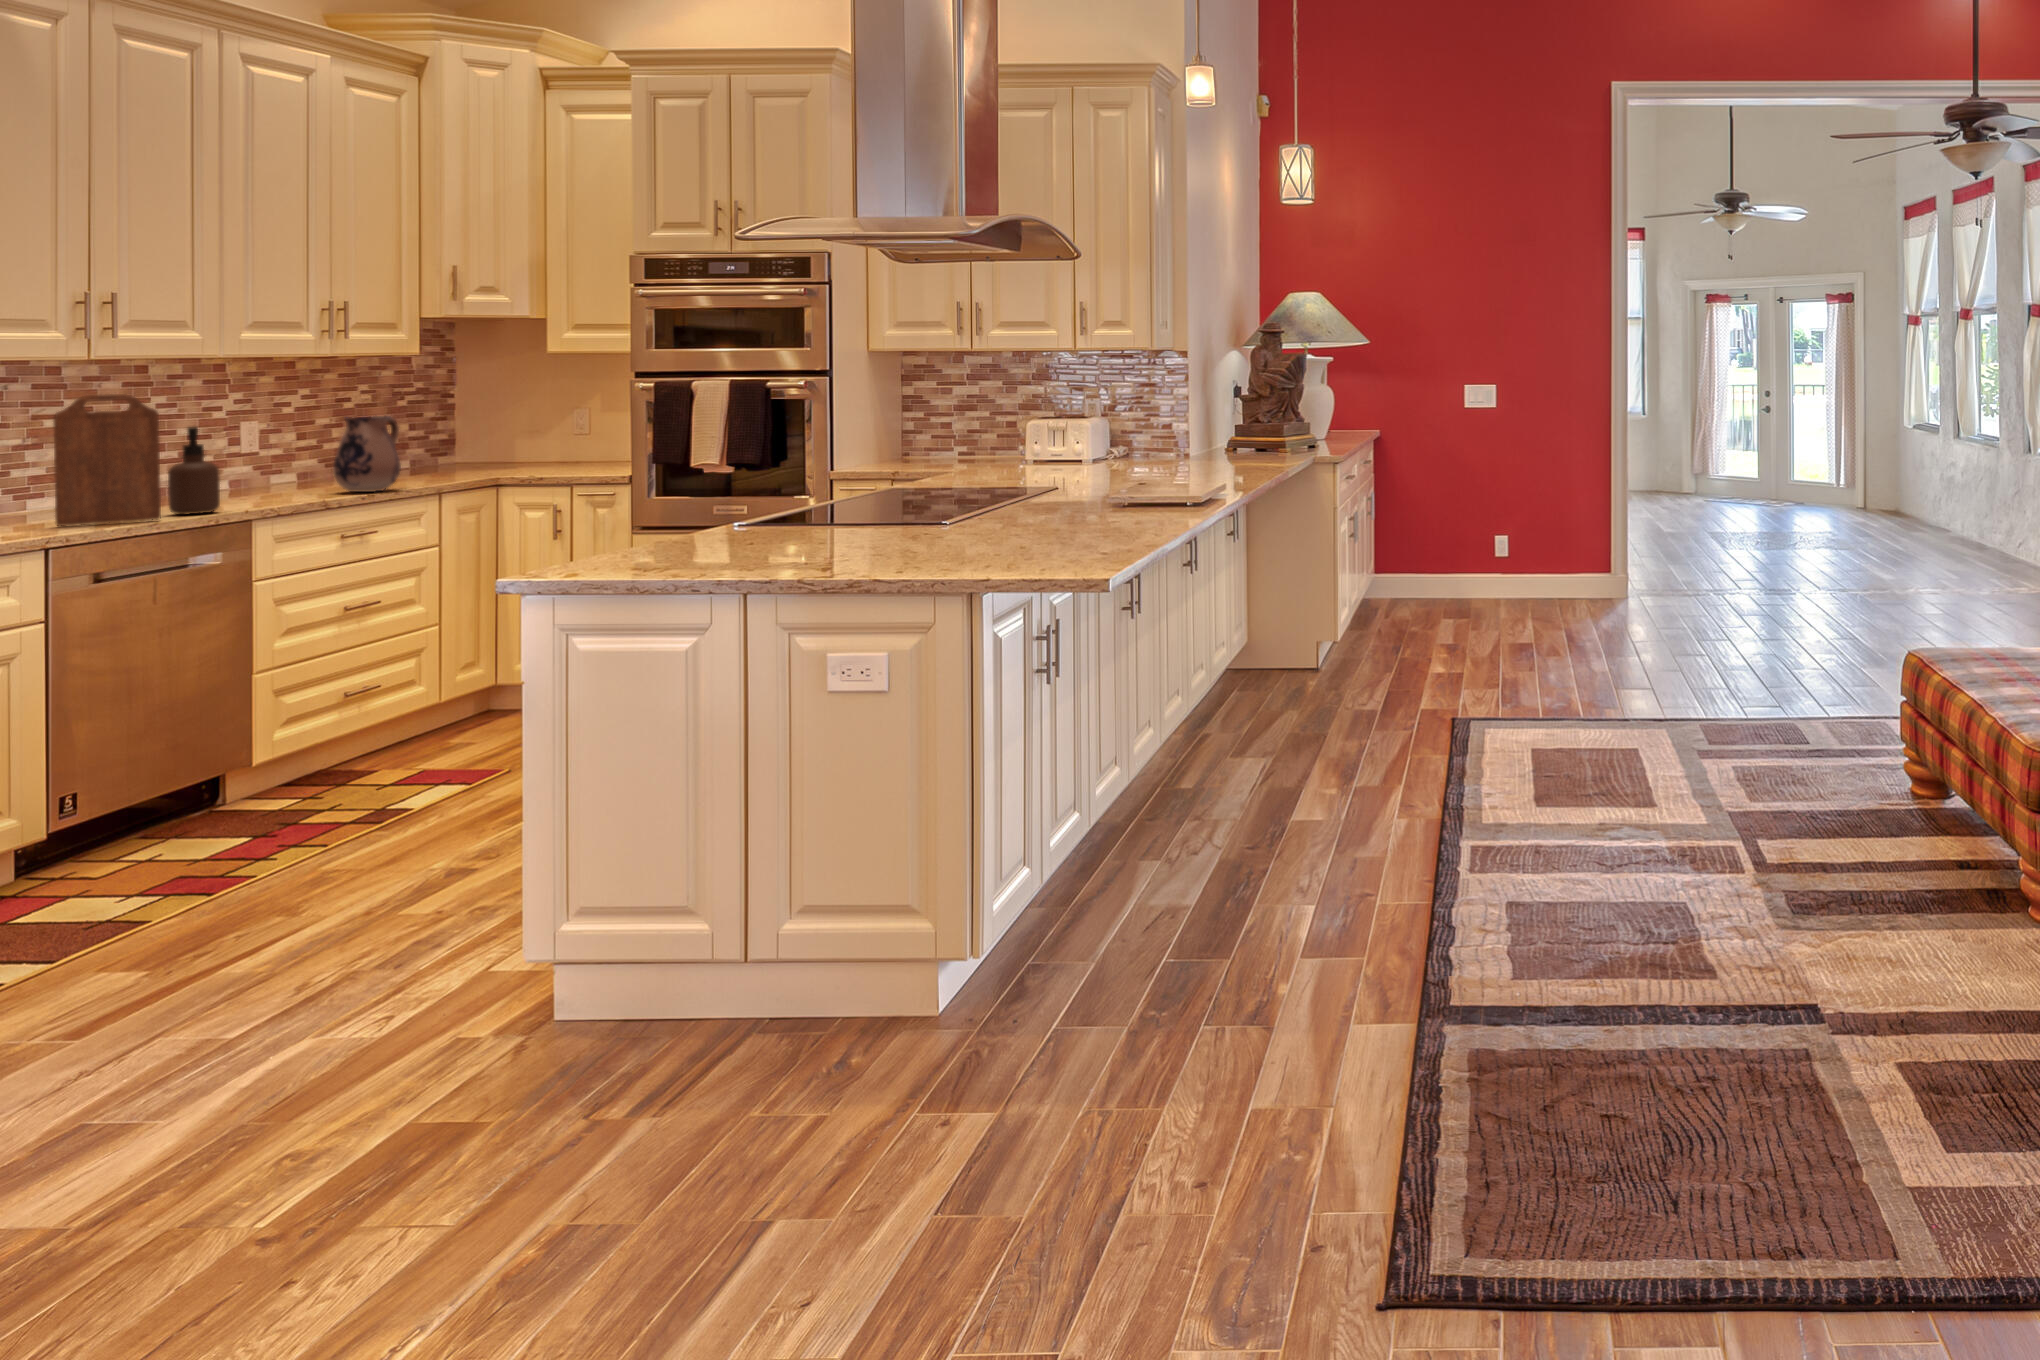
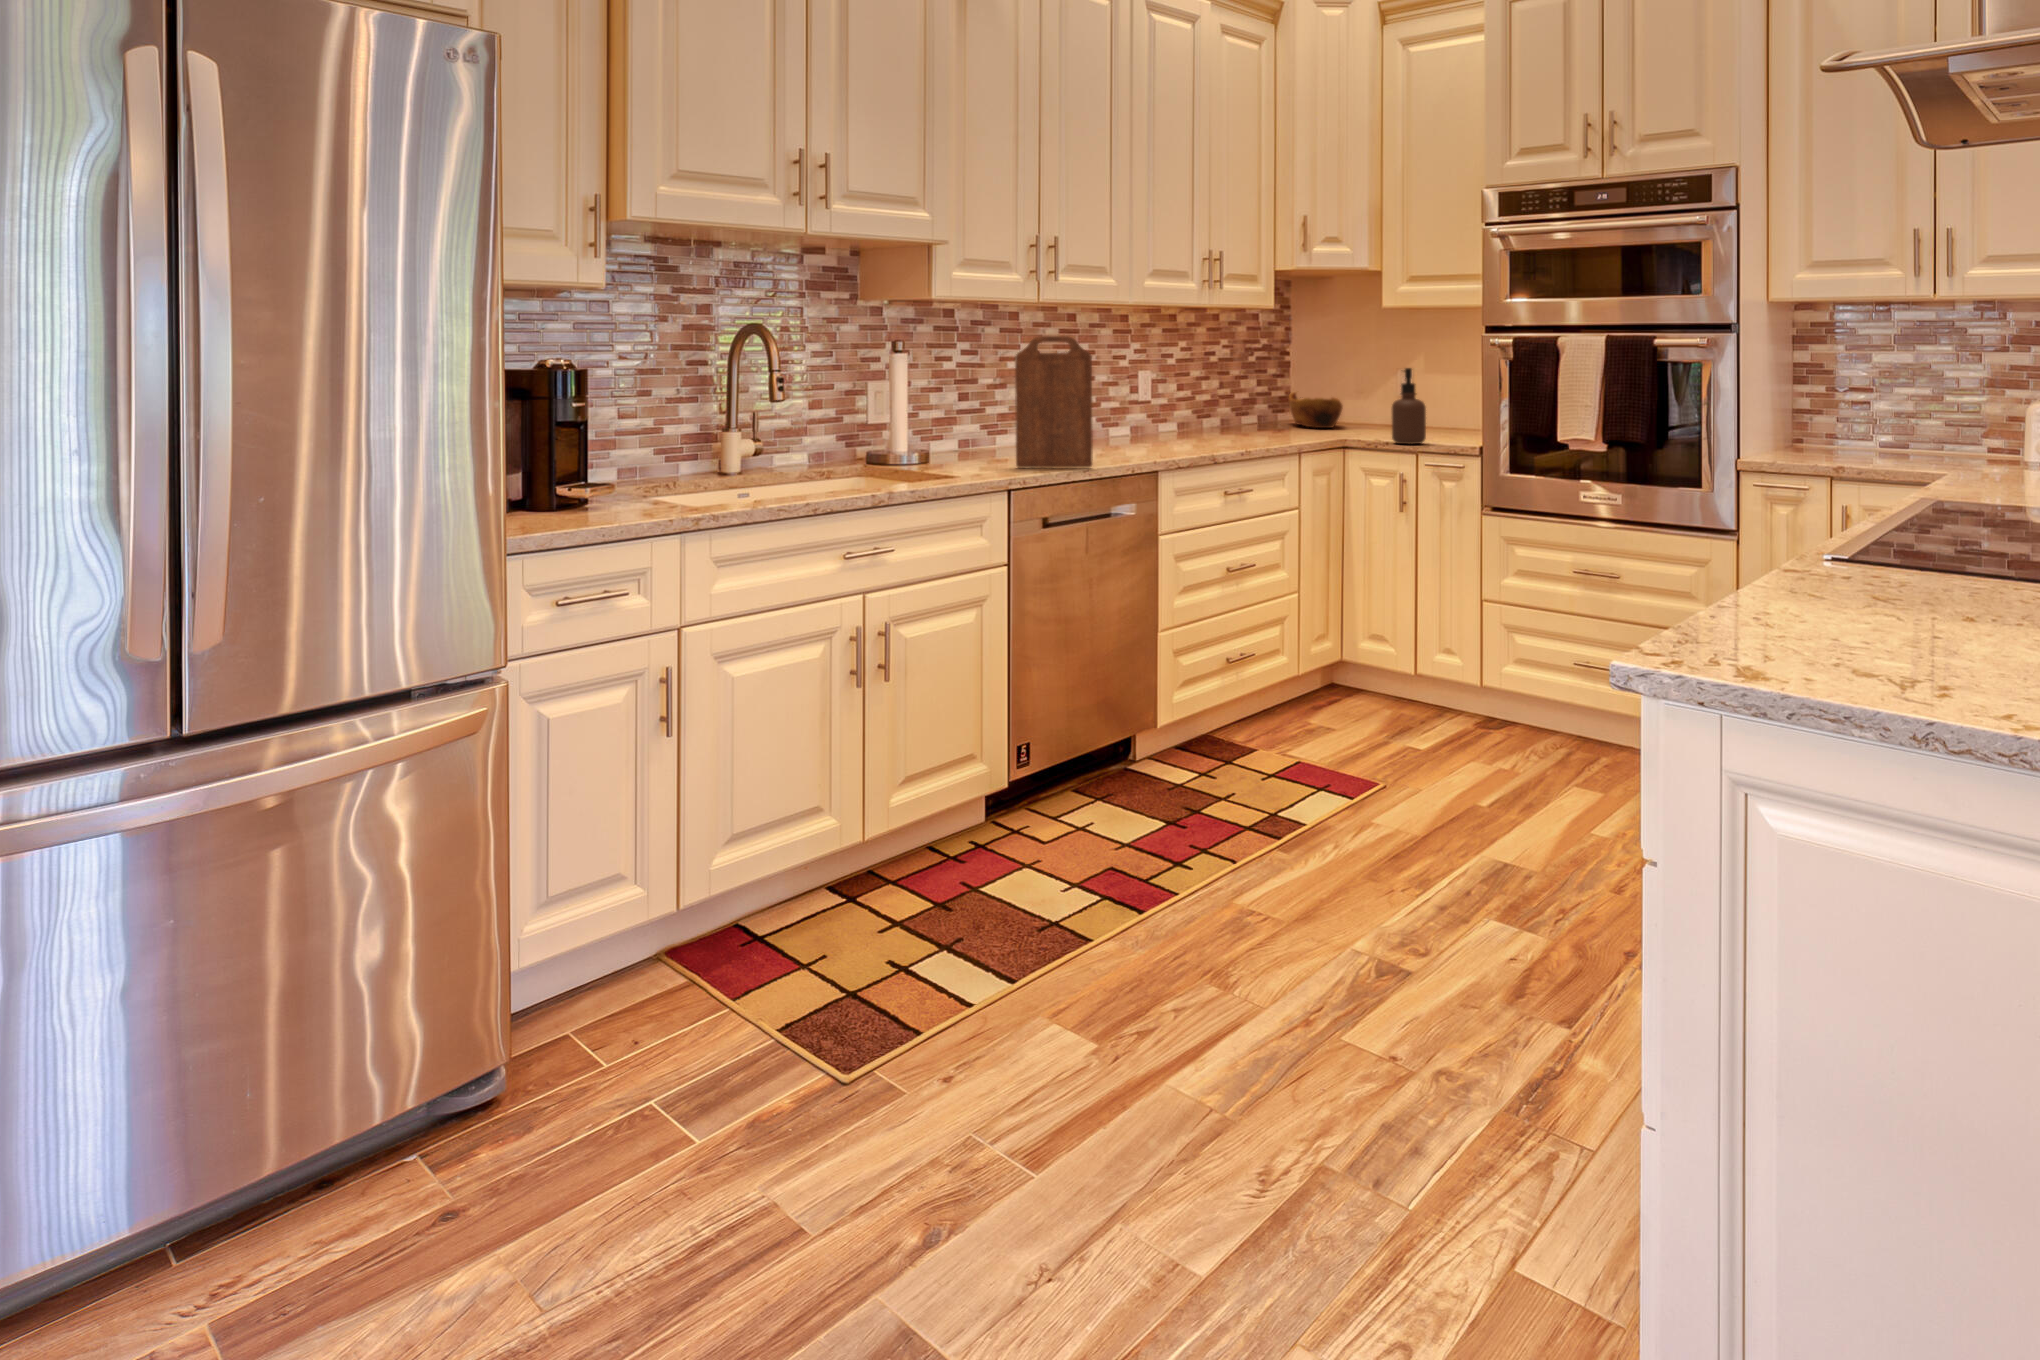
ceramic pitcher: present [333,416,401,492] -> none [1215,368,1269,447]
soap dispenser: present [168,426,220,515] -> present [1392,368,1426,444]
wooden bowl: none [452,435,512,469] -> present [1288,392,1343,428]

